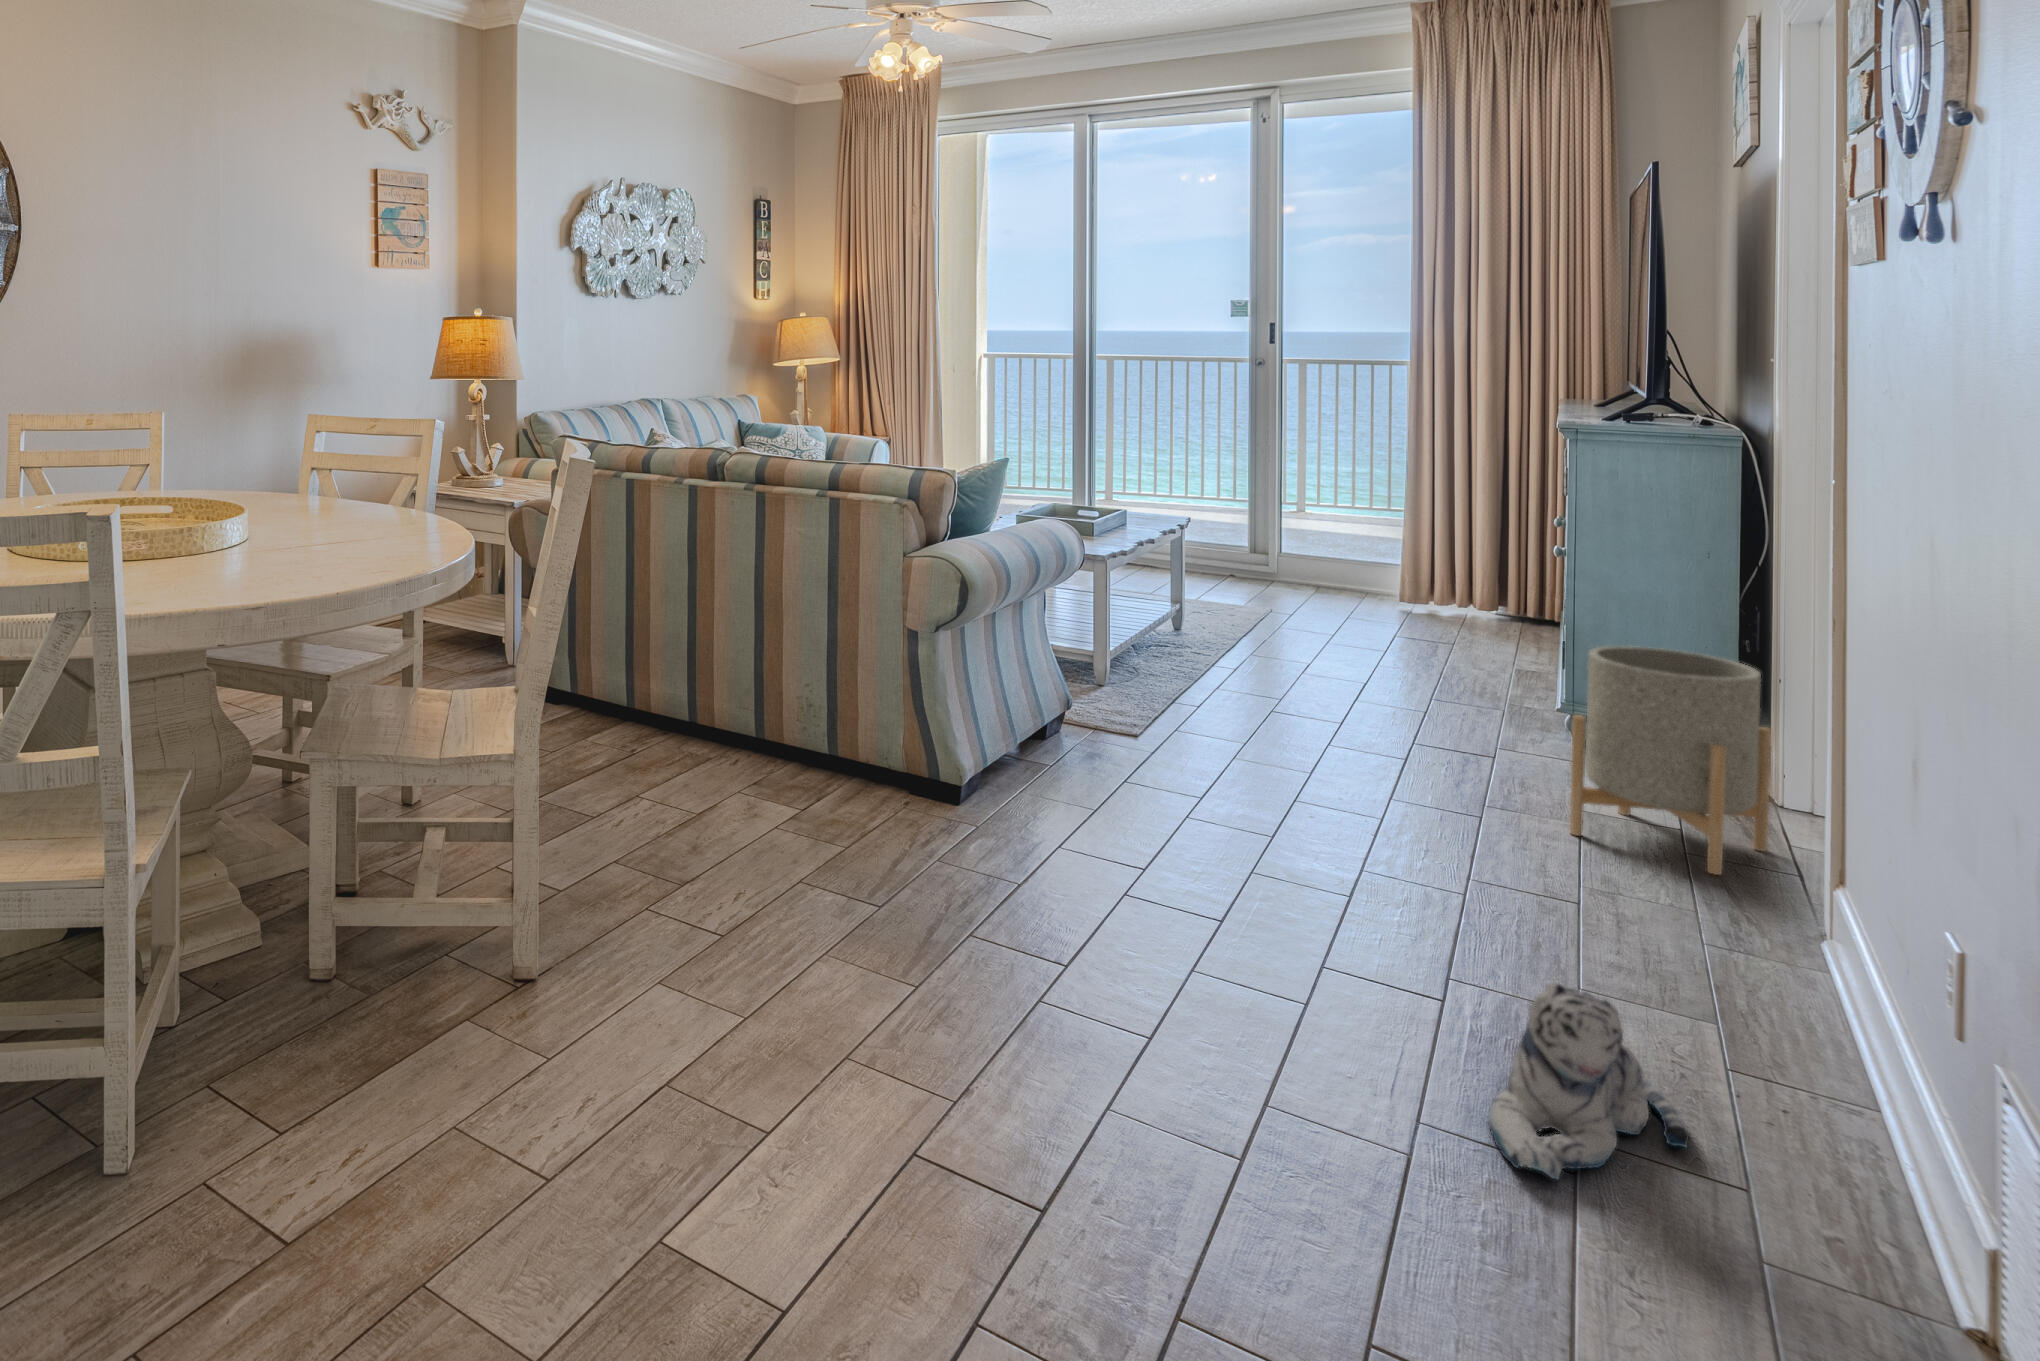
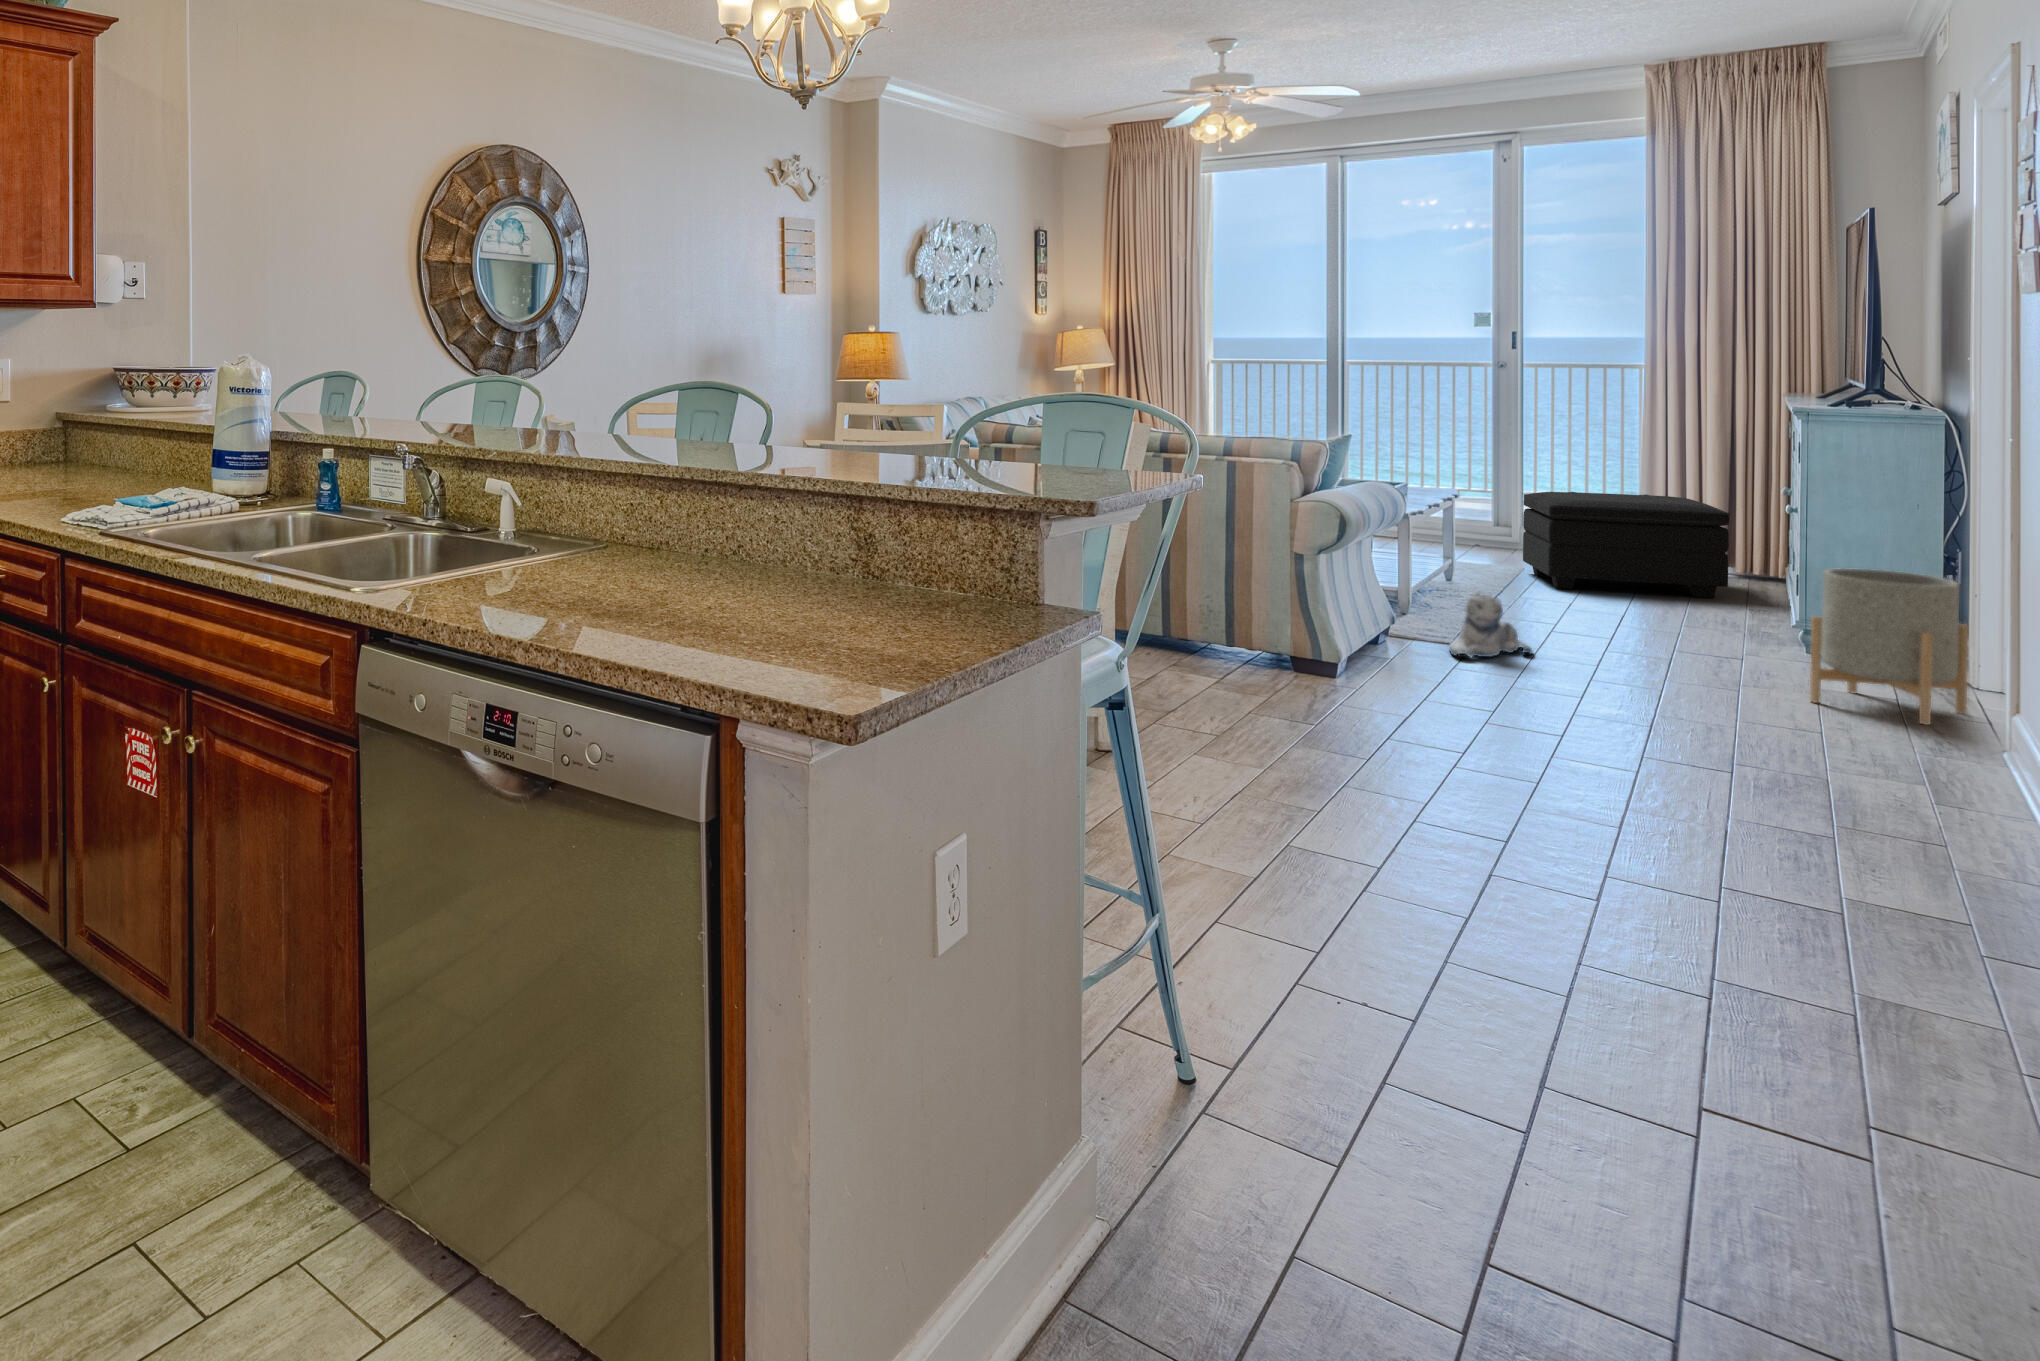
footstool: none [1266,520,1495,654] -> present [1523,492,1730,598]
plush toy: present [1488,983,1689,1179] -> present [1449,593,1532,658]

